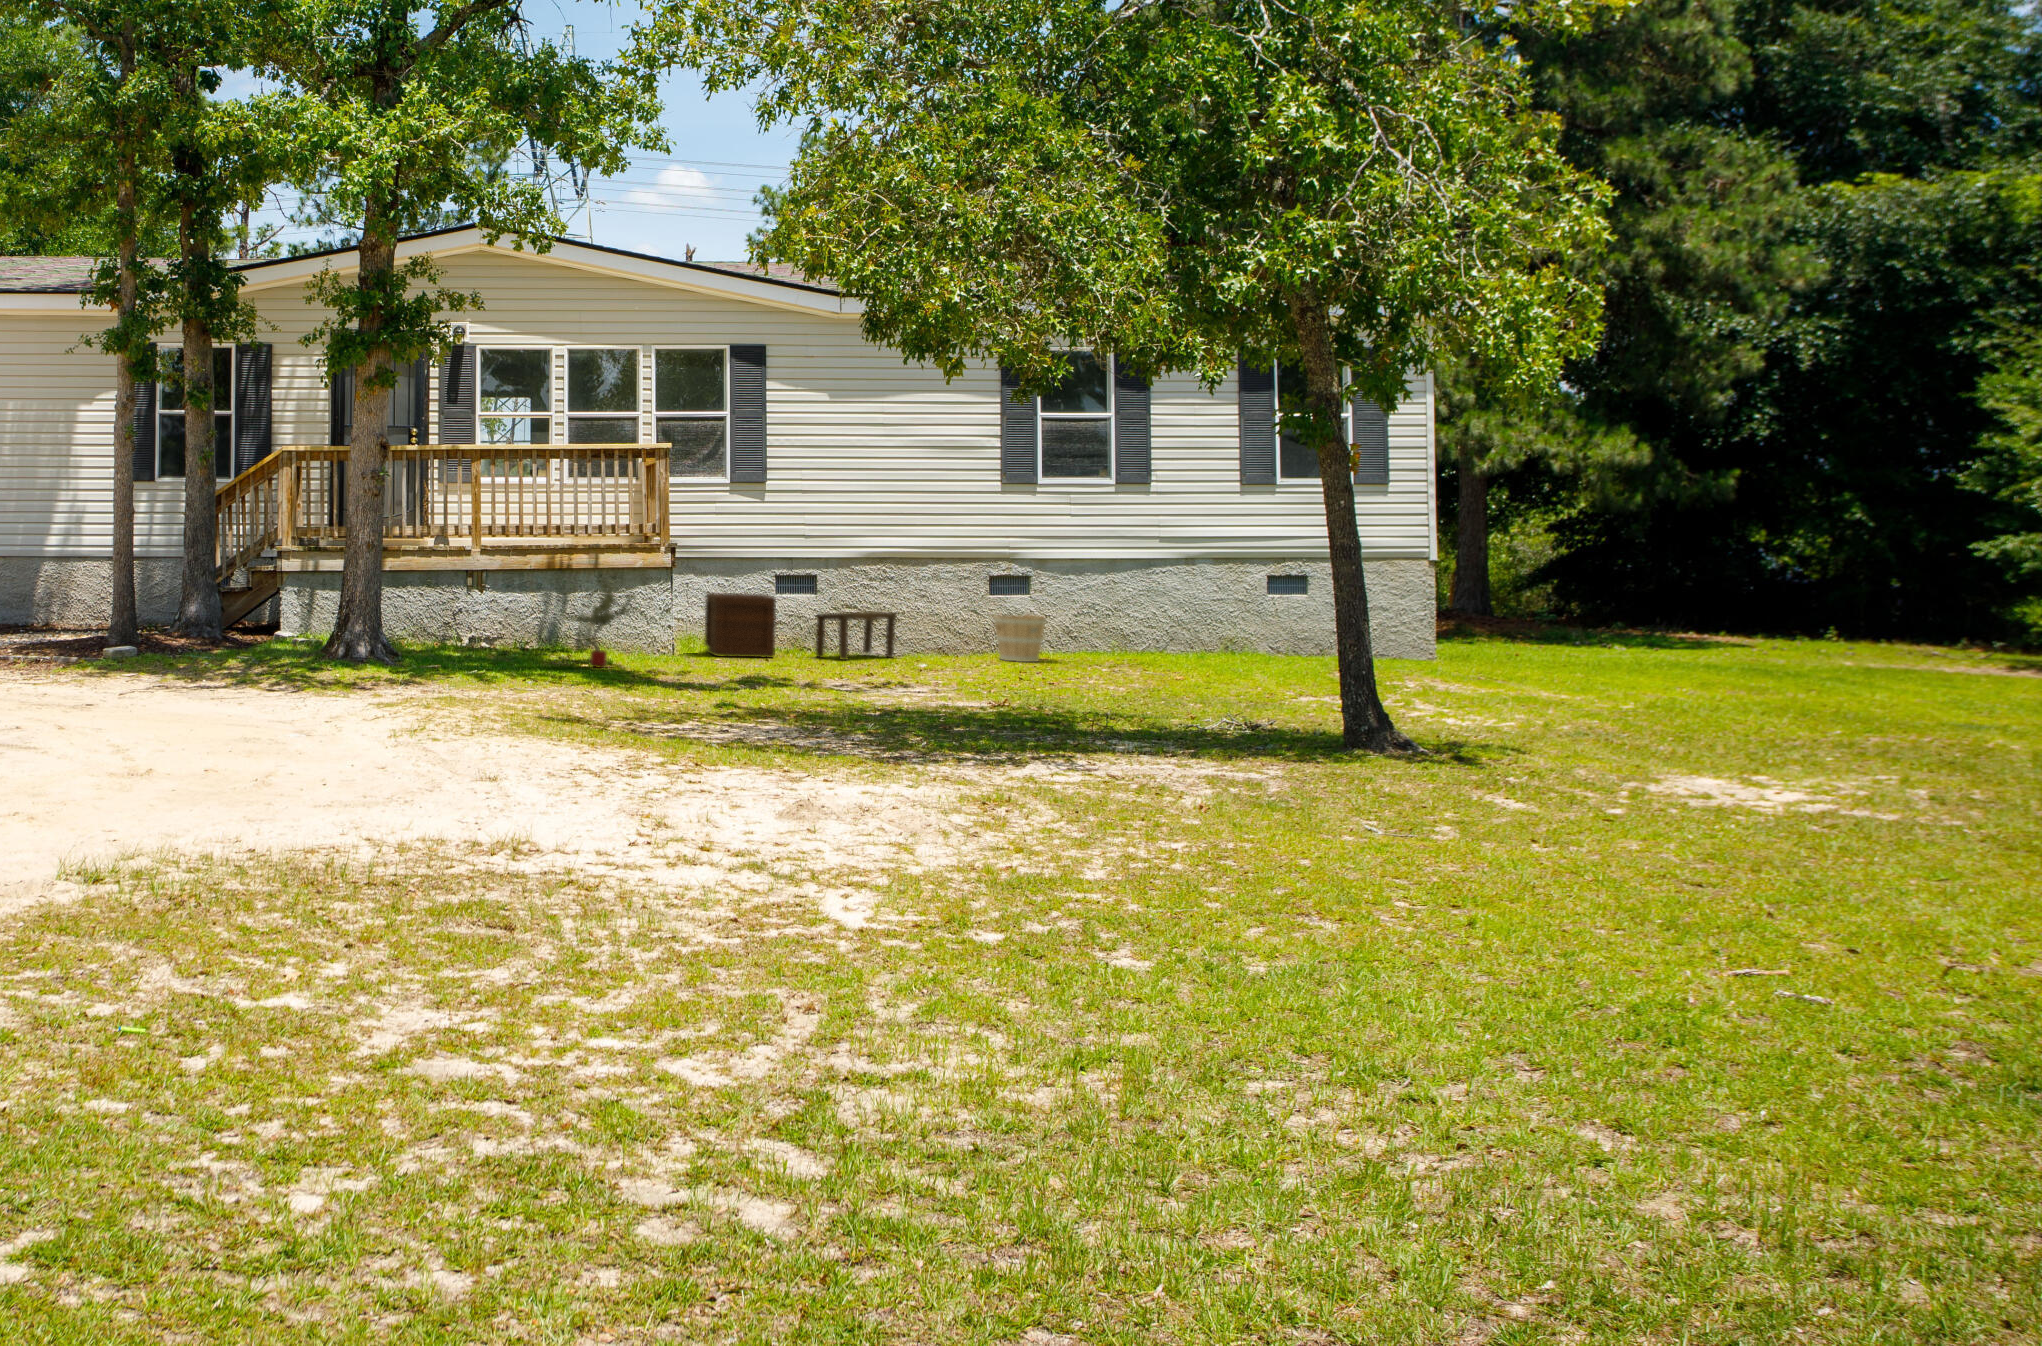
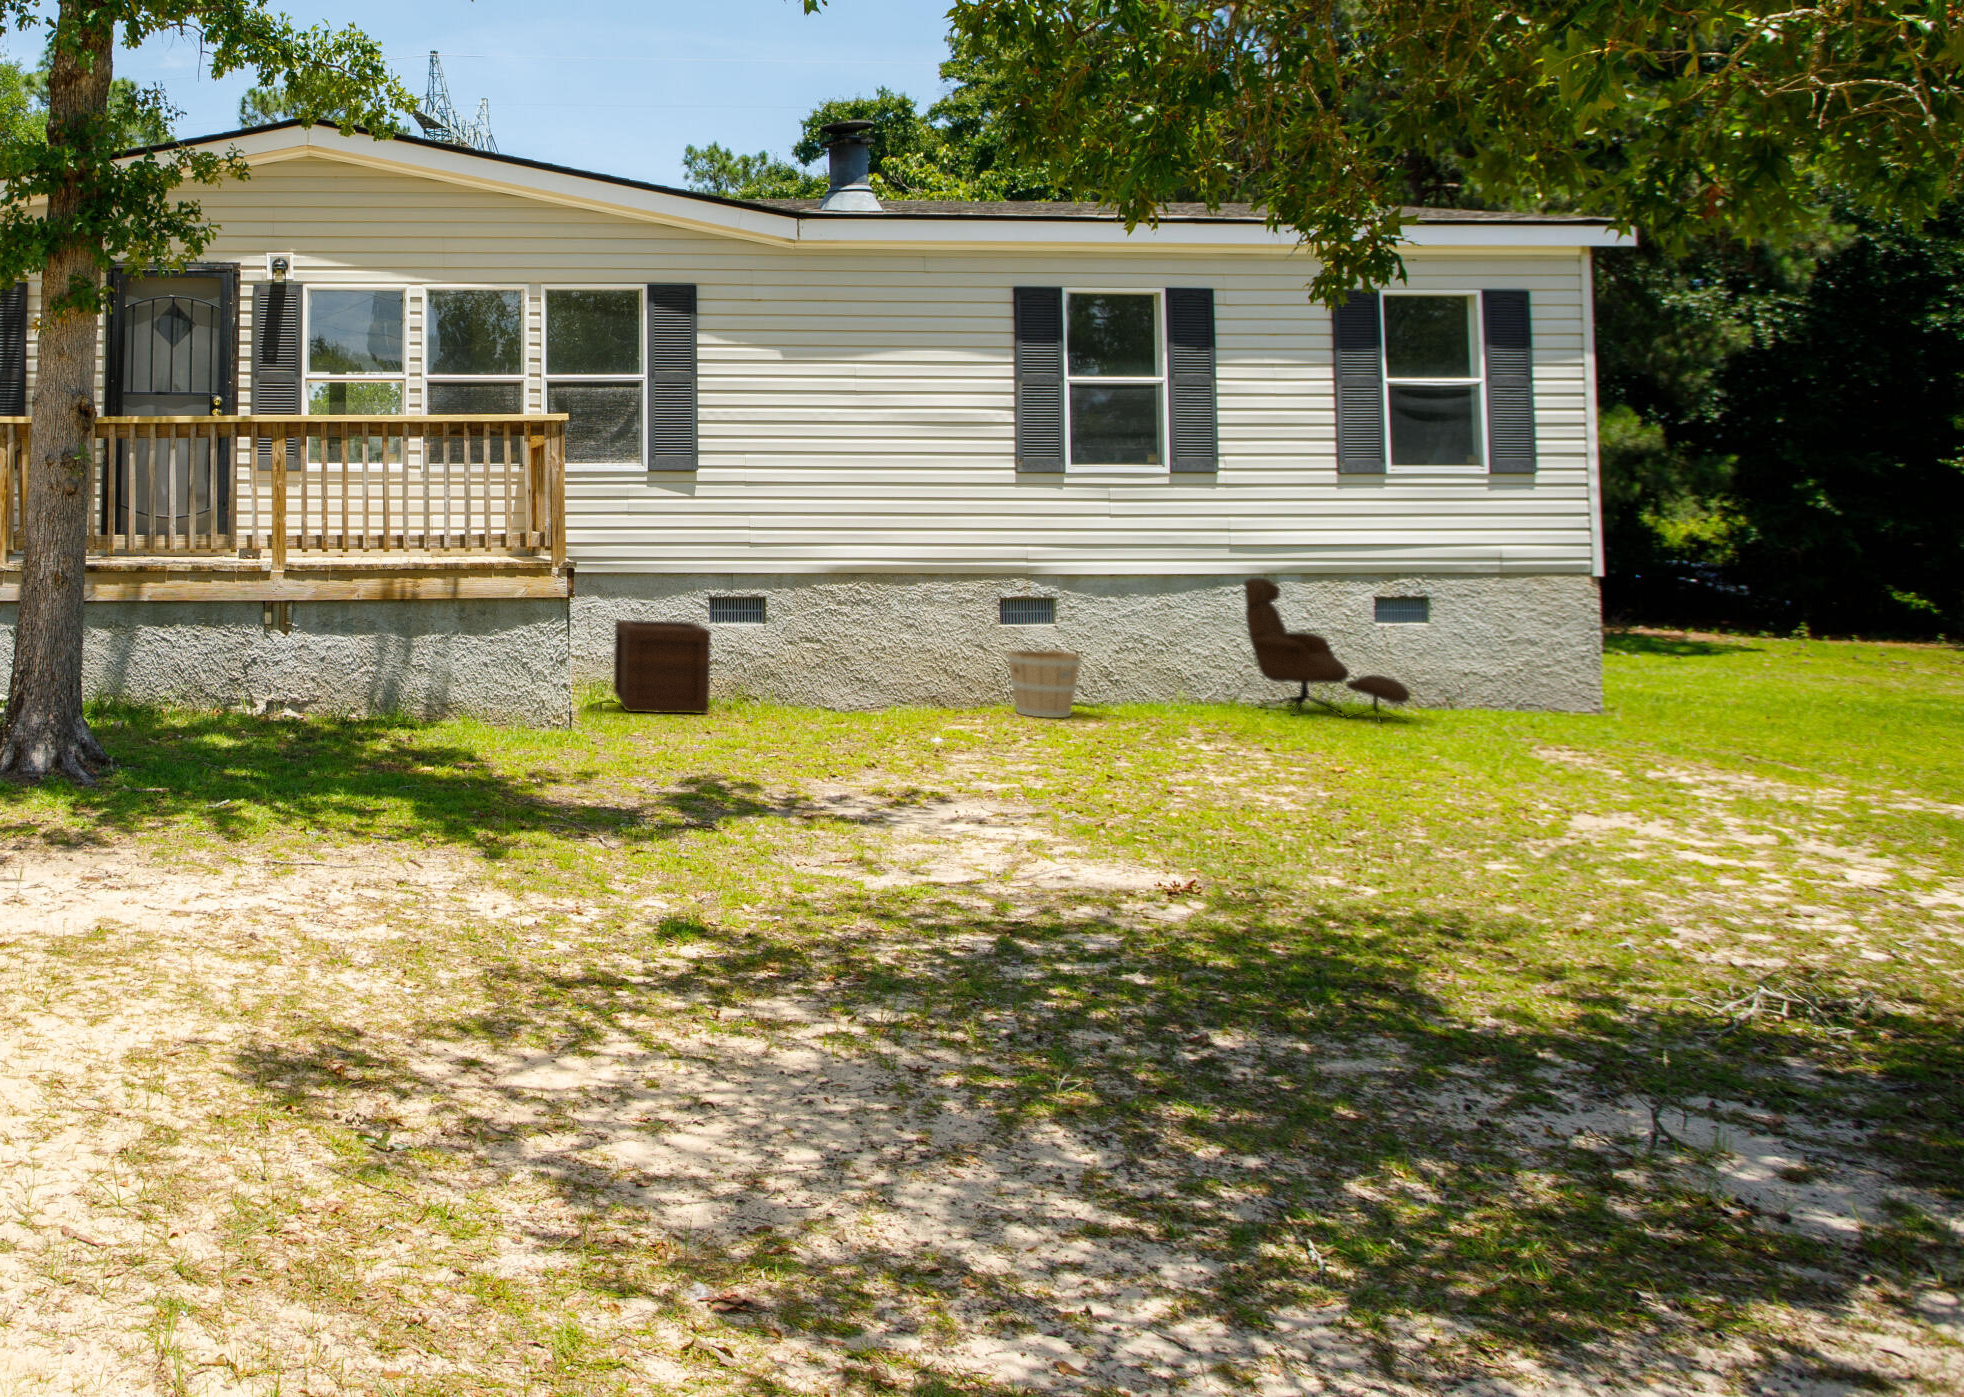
lounge chair: none [1167,561,1283,663] -> present [1244,578,1410,722]
potted tree: present [567,580,634,668] -> none [403,614,507,743]
bench: present [816,611,897,660] -> none [765,645,877,718]

